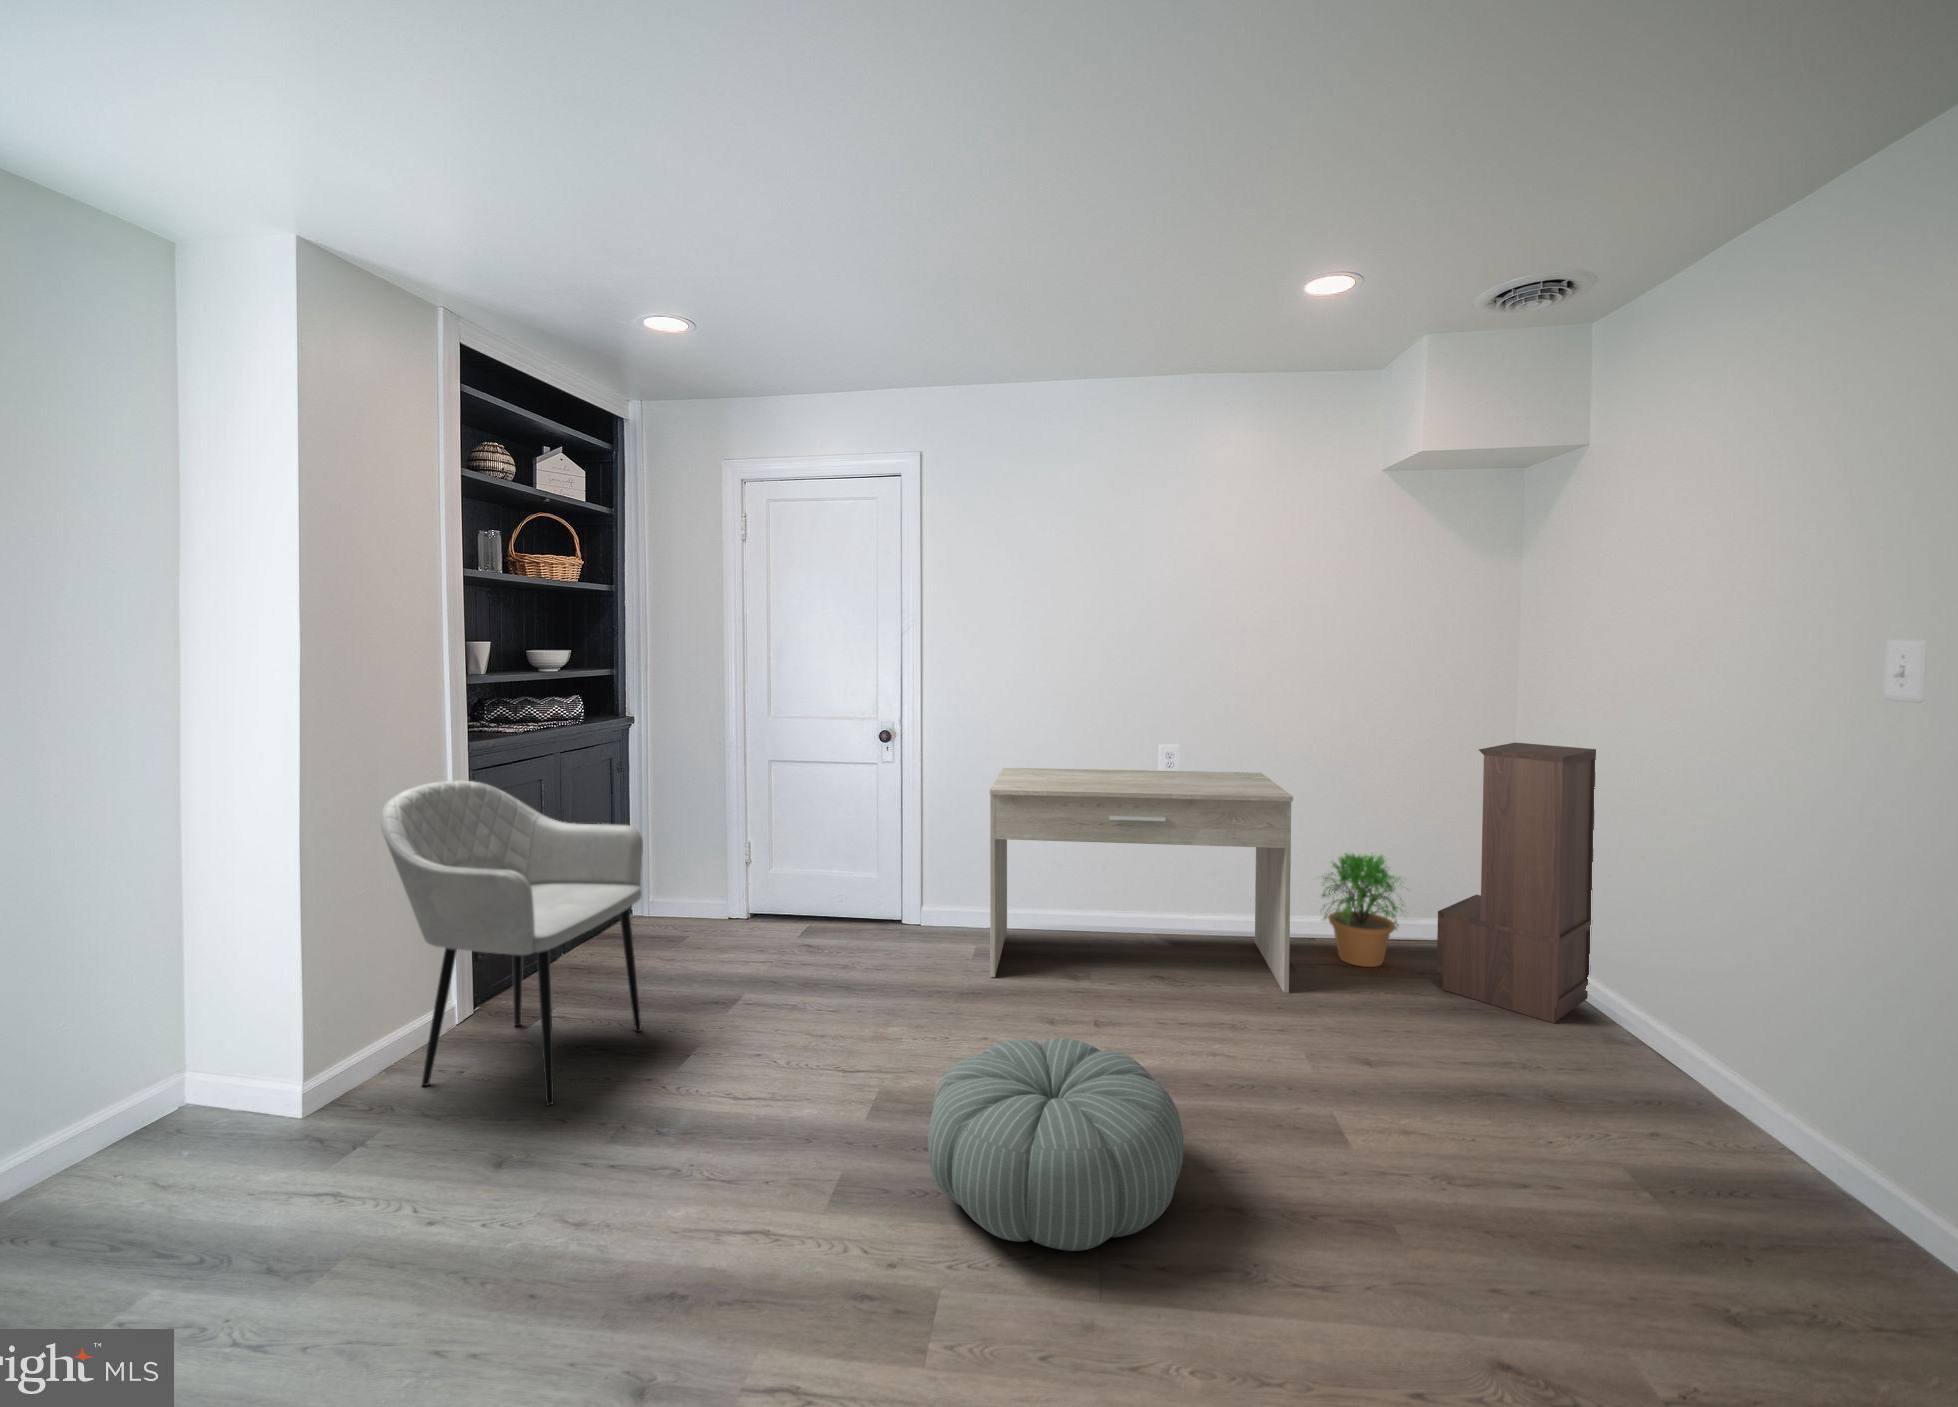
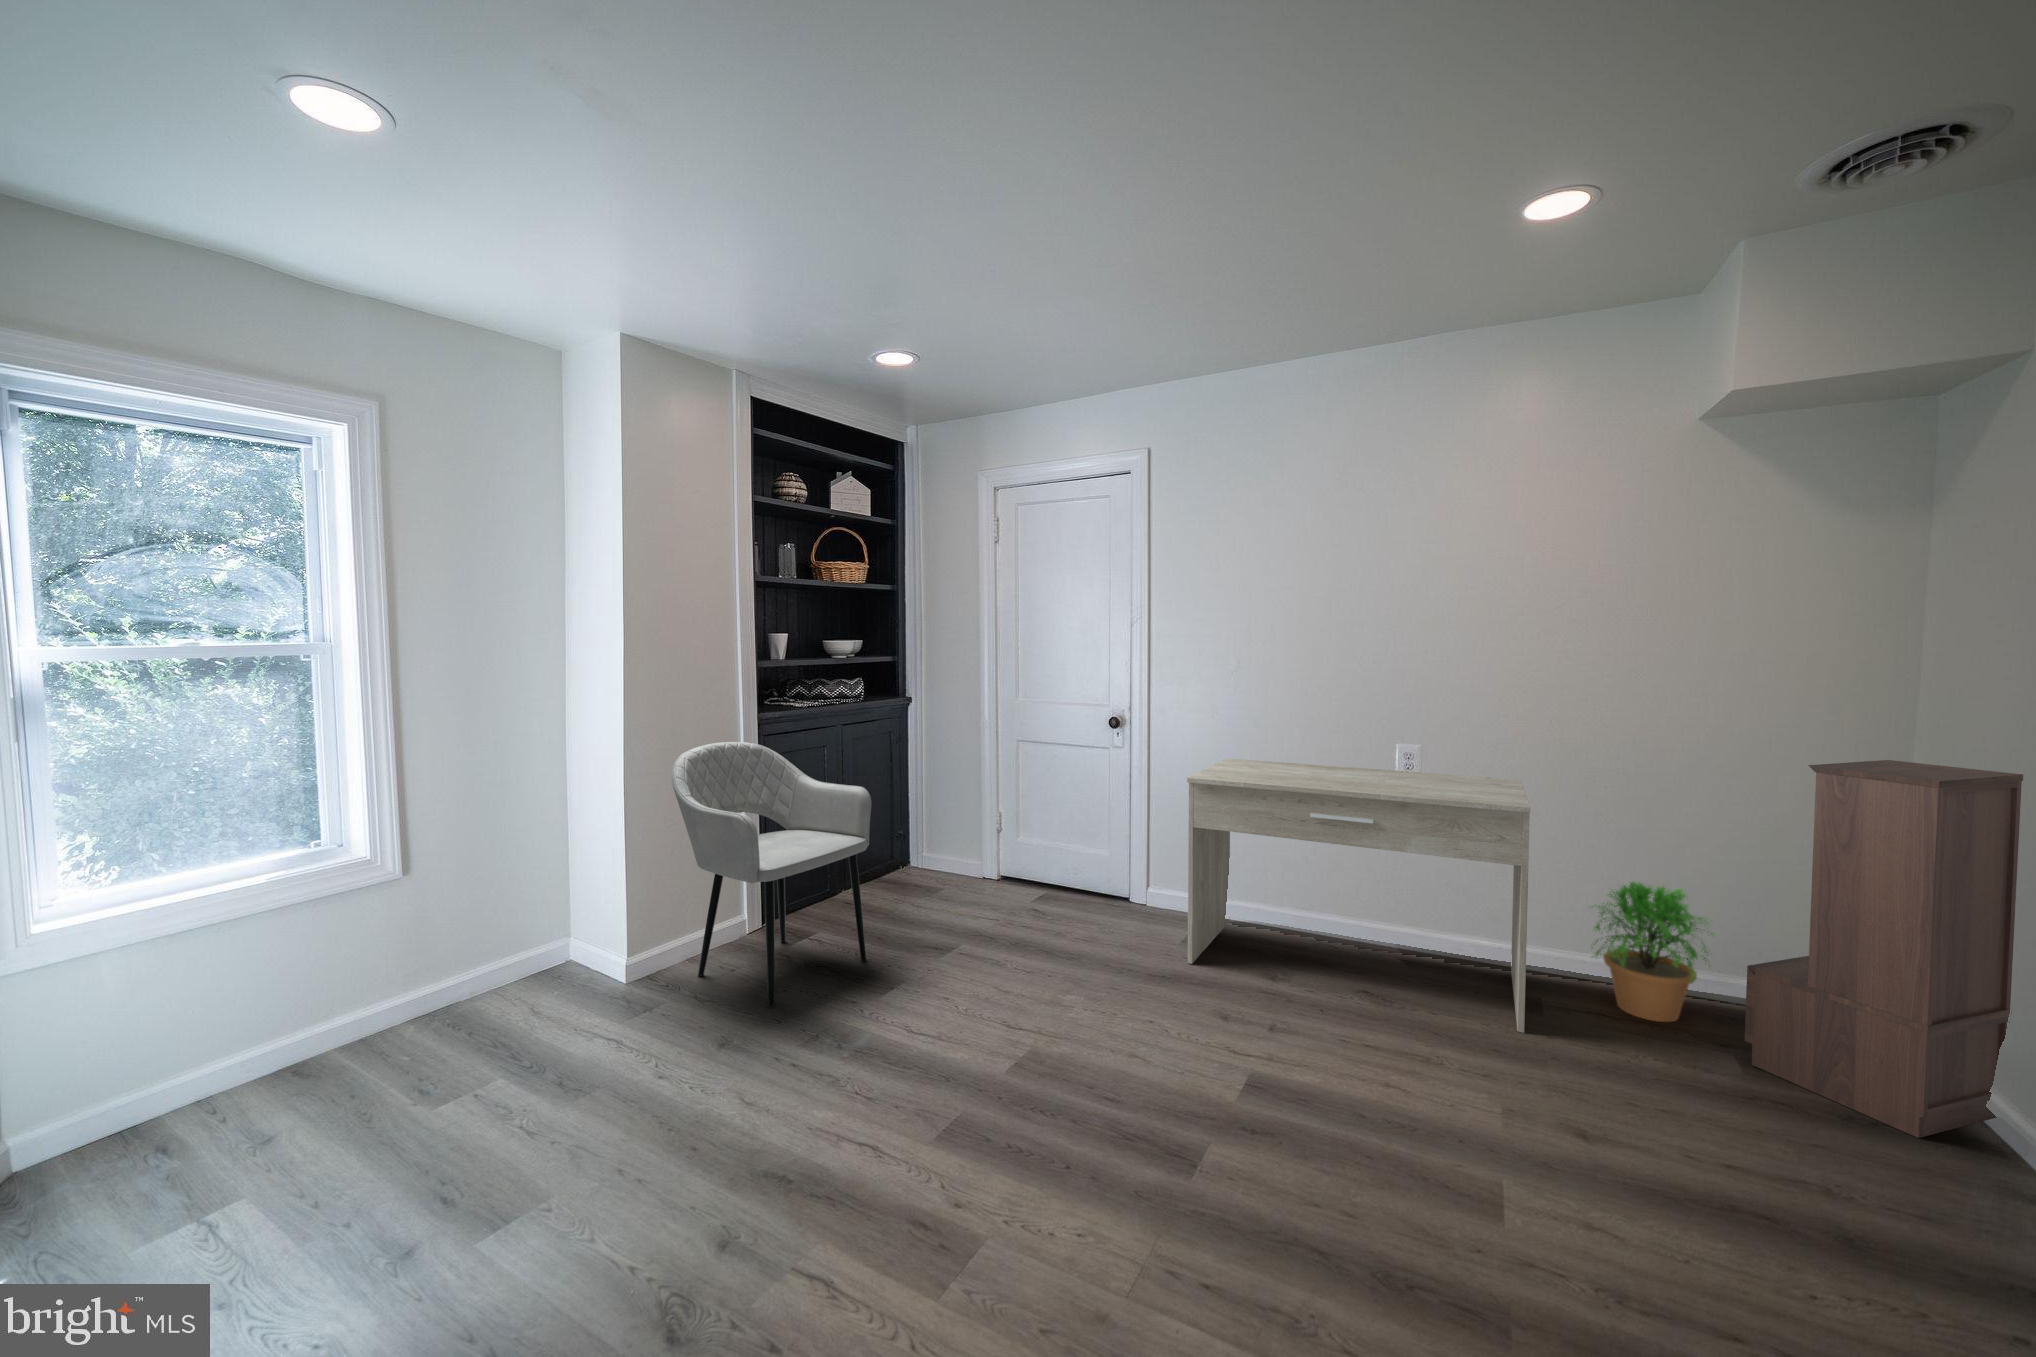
pouf: present [928,1038,1184,1251] -> none [1010,1022,1273,1242]

